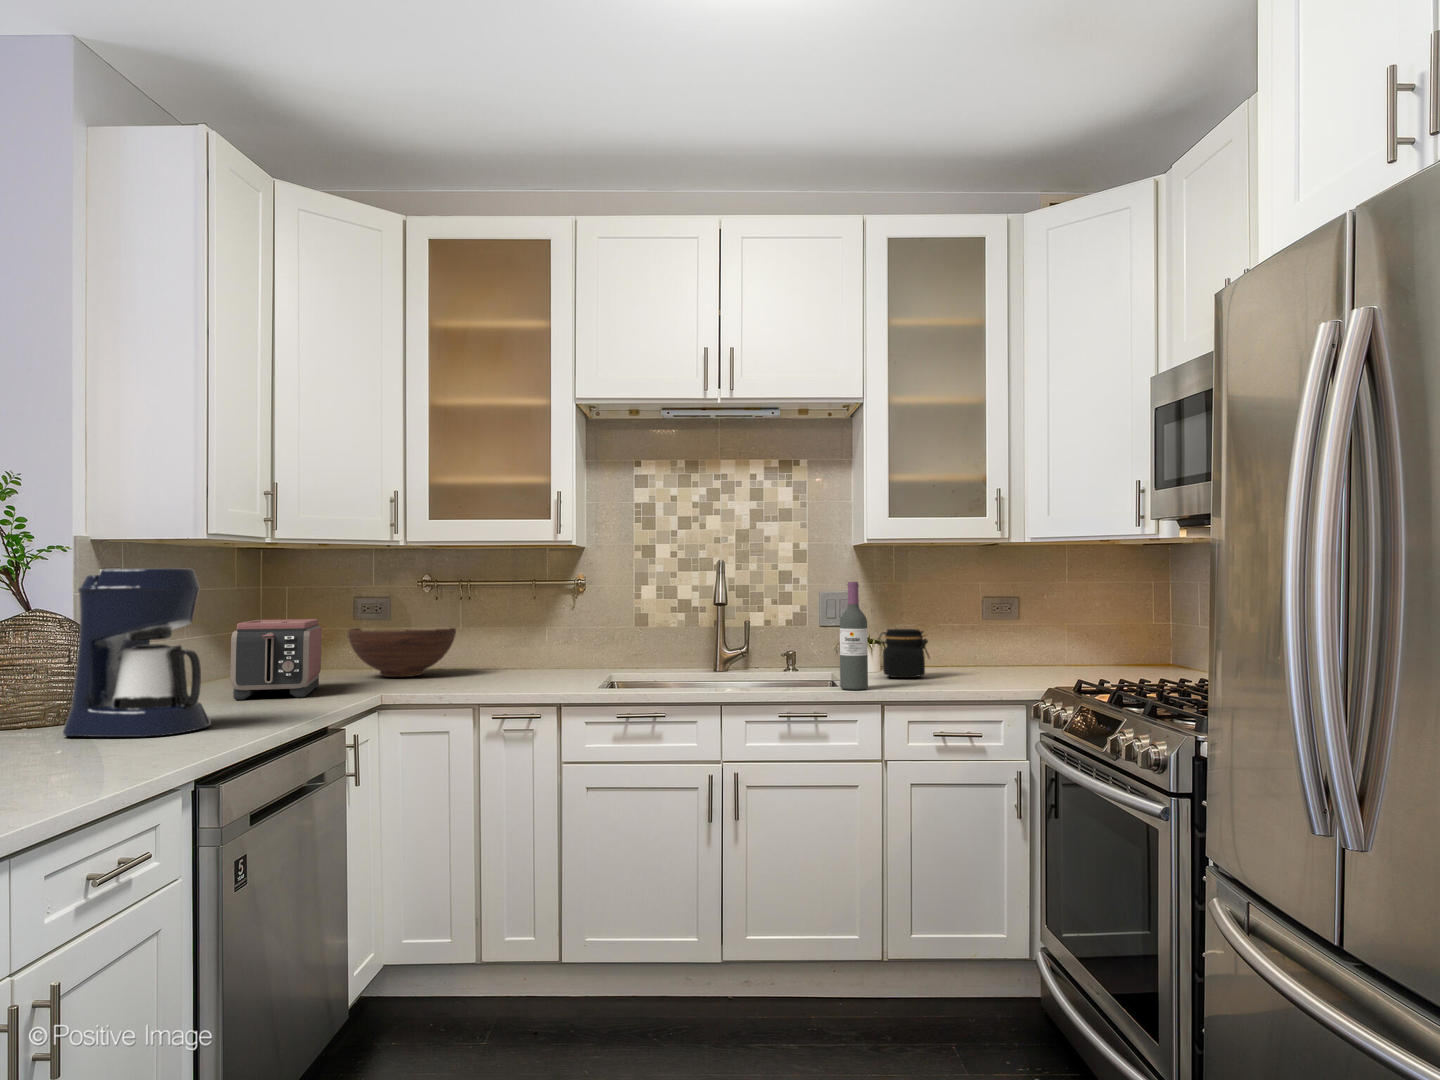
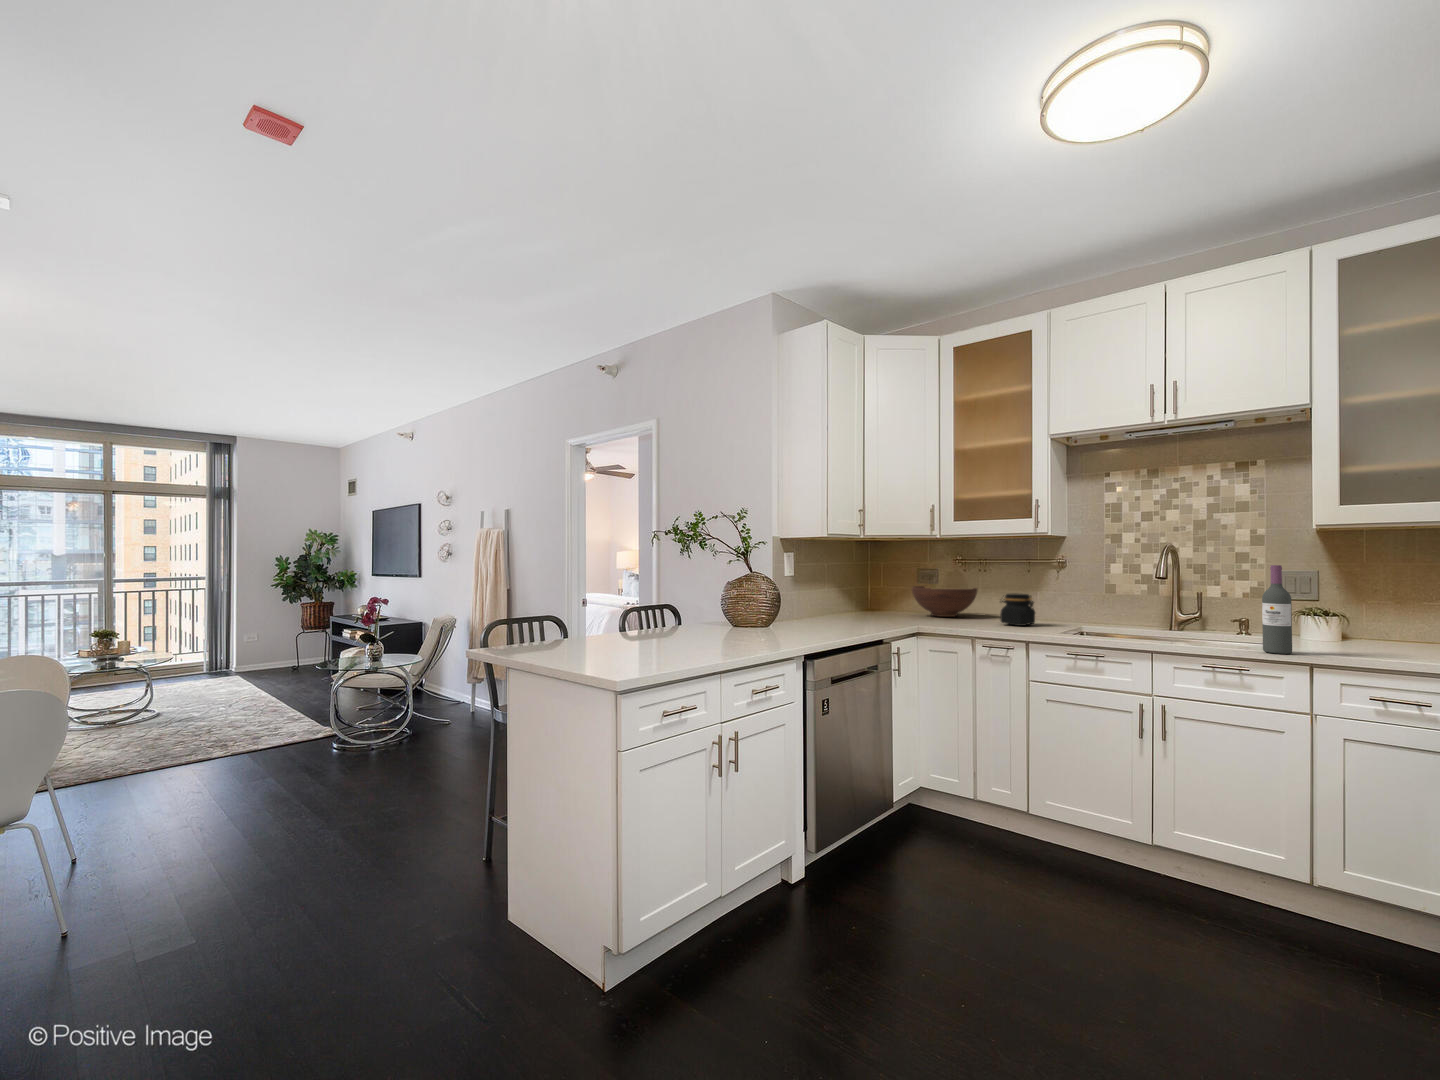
coffee maker: present [63,568,211,737] -> none [762,556,821,636]
toaster: present [230,619,322,700] -> none [842,580,892,624]
jar: present [877,629,929,678] -> present [1000,593,1035,626]

